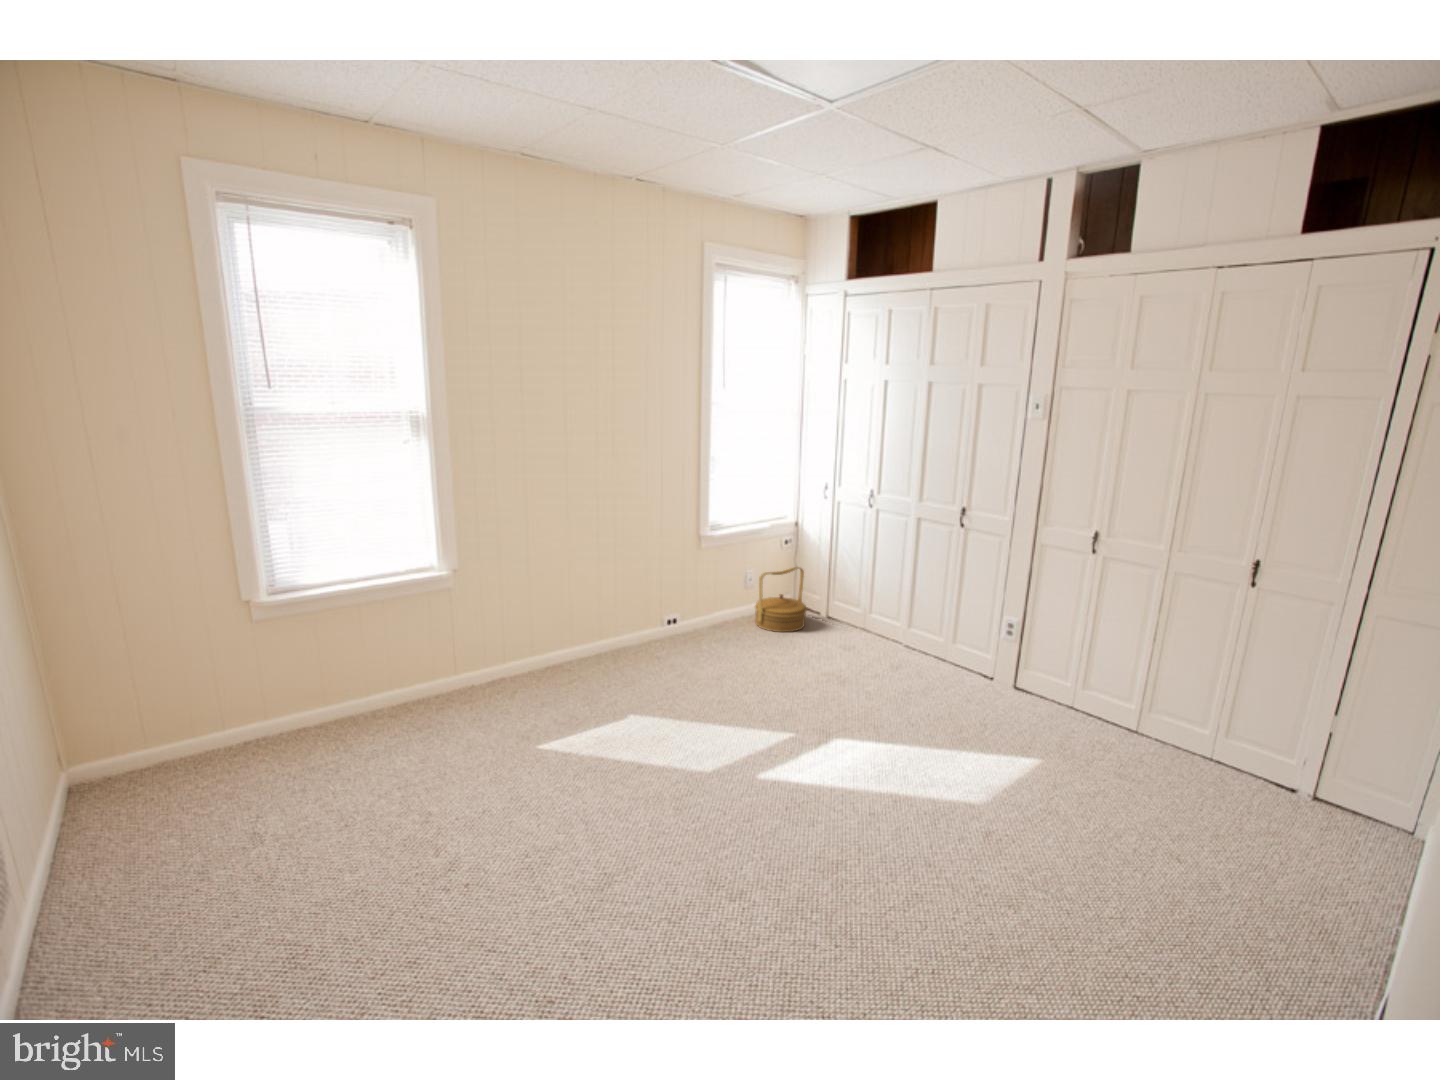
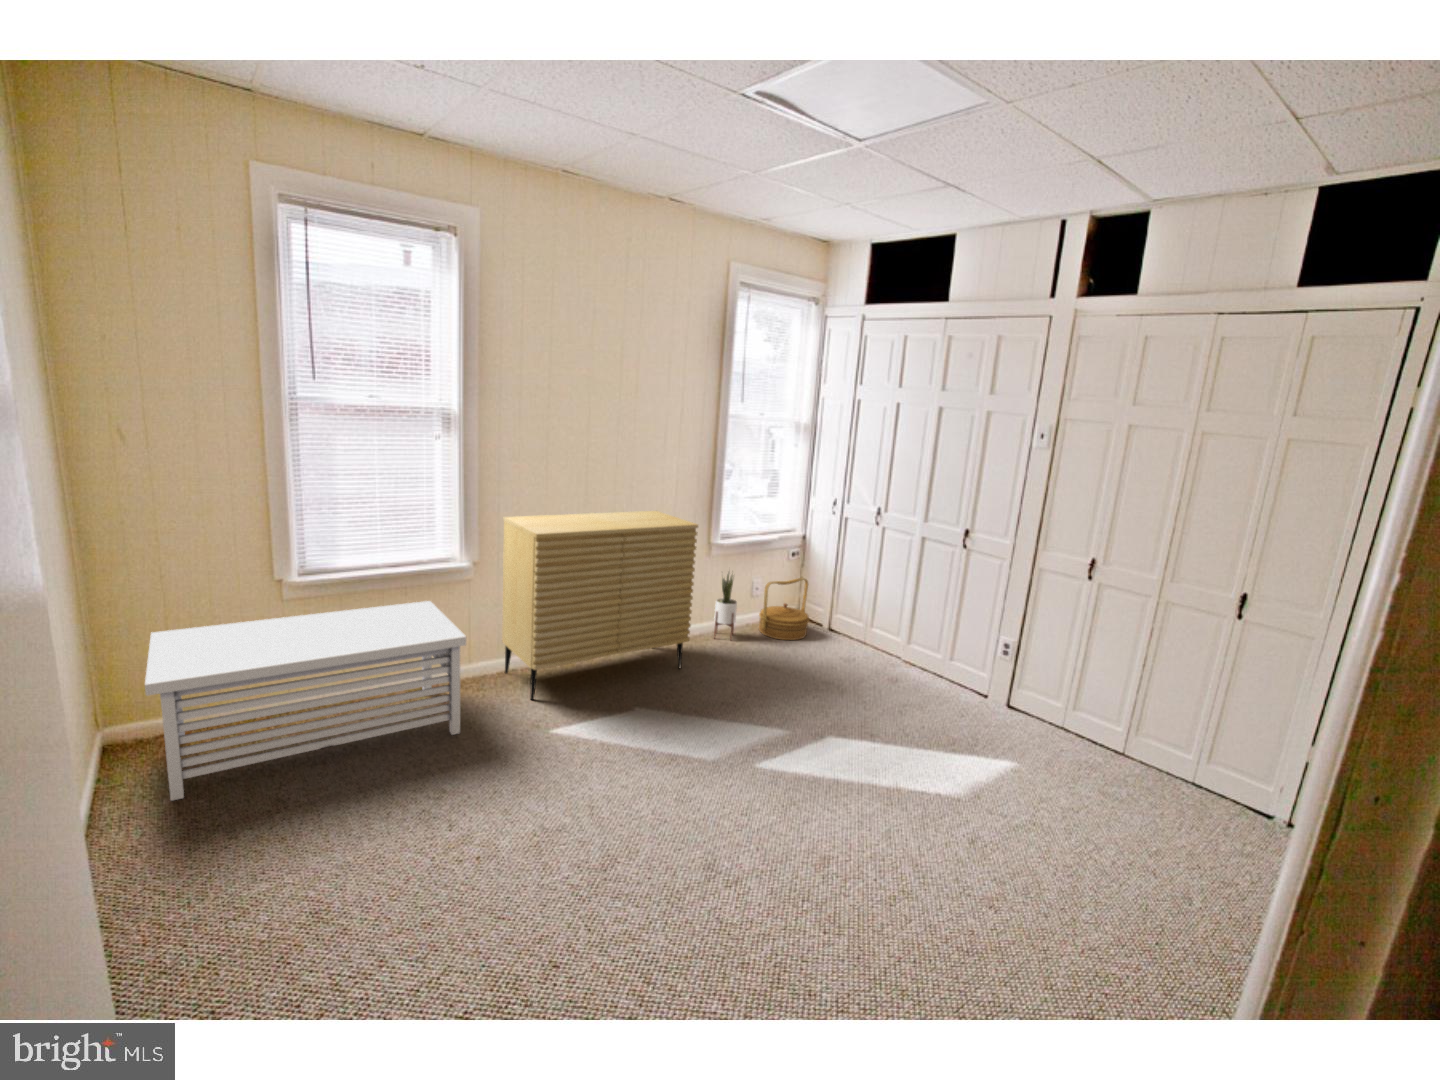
dresser: none [480,506,686,711] -> present [502,511,698,700]
potted plant: none [709,560,731,636] -> present [714,572,737,640]
storage bench: none [99,614,446,843] -> present [145,601,466,801]

